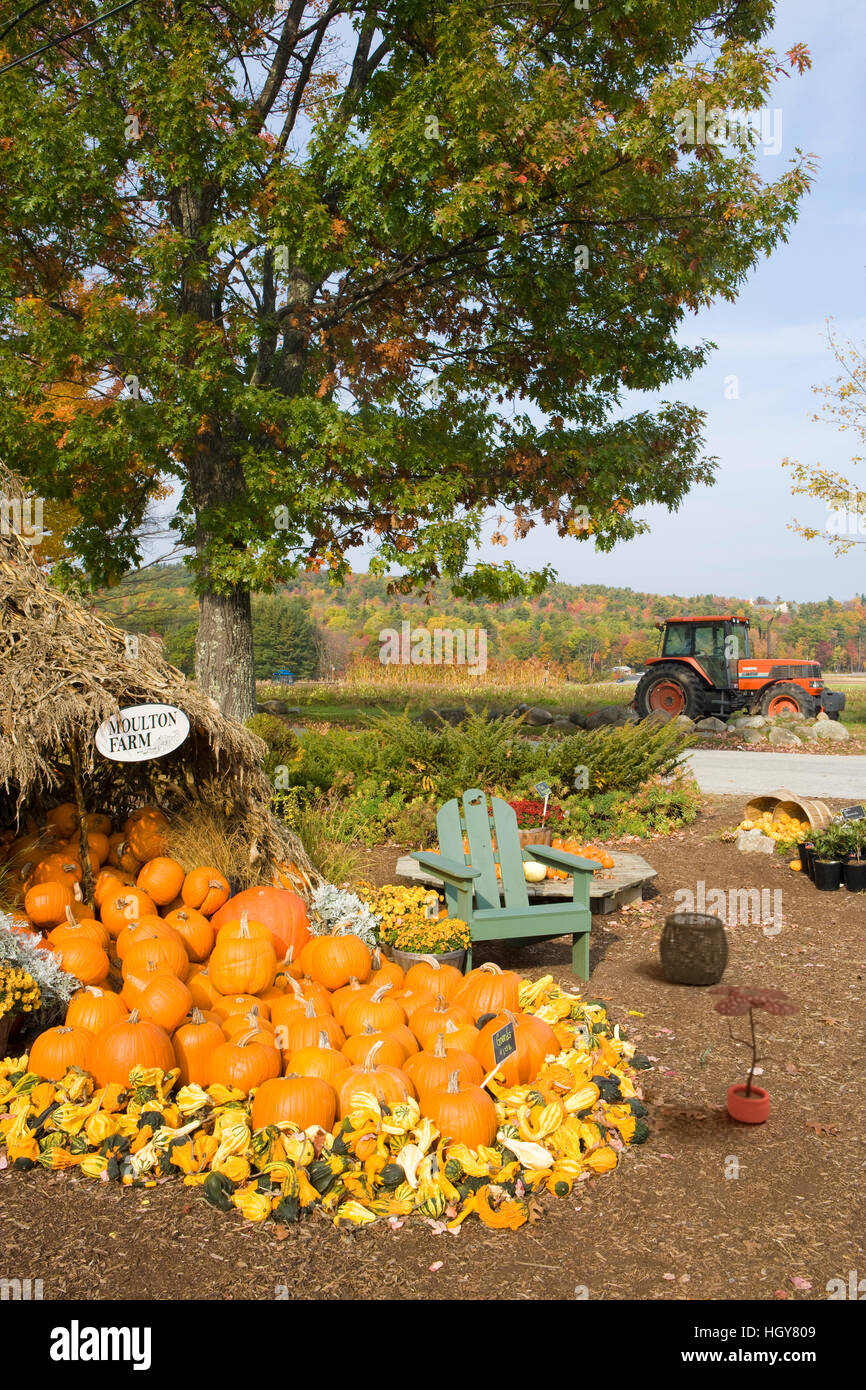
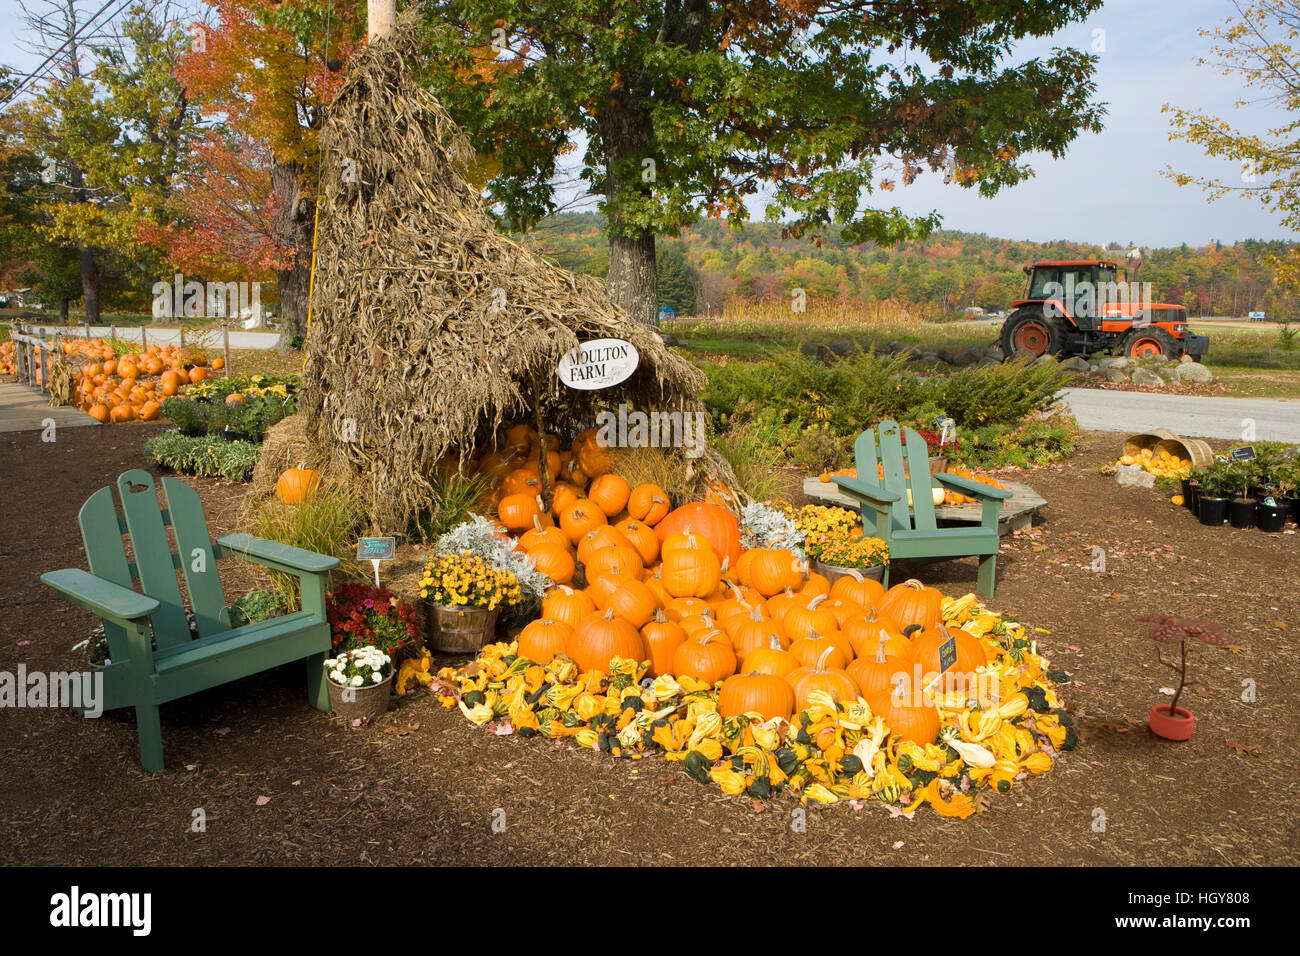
woven basket: present [659,912,729,985] -> none [1061,542,1133,610]

